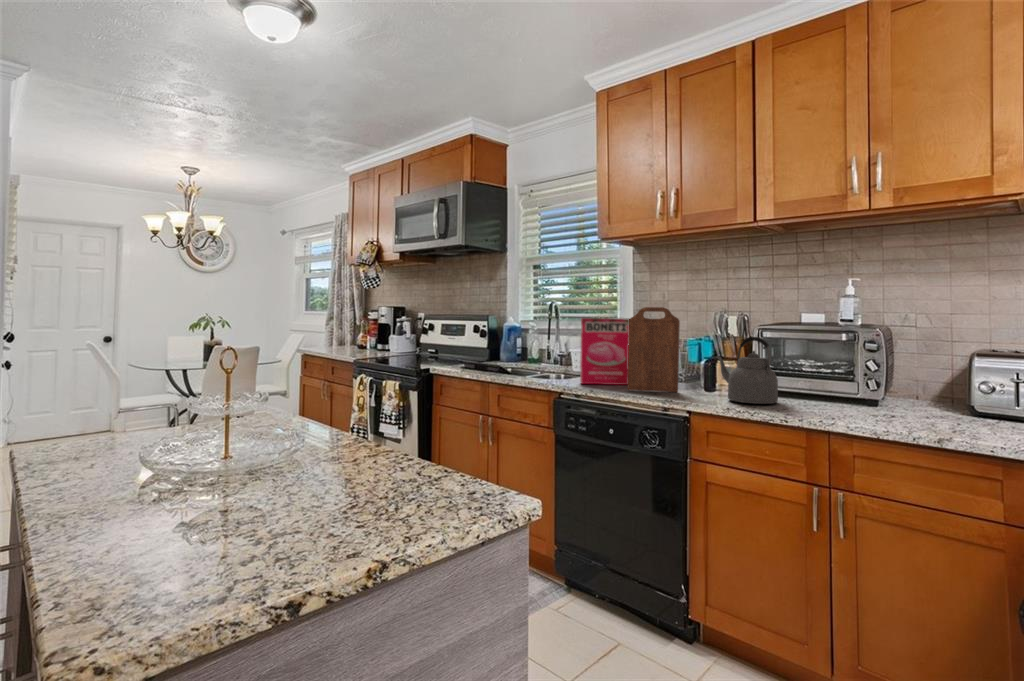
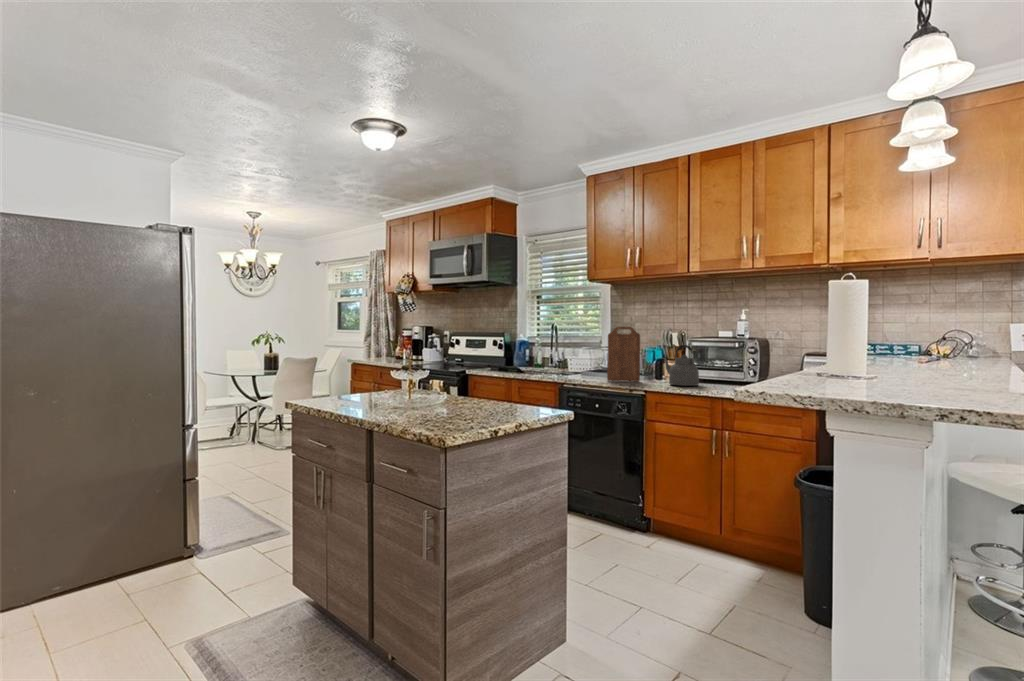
cereal box: present [580,318,629,385] -> none [576,334,609,378]

